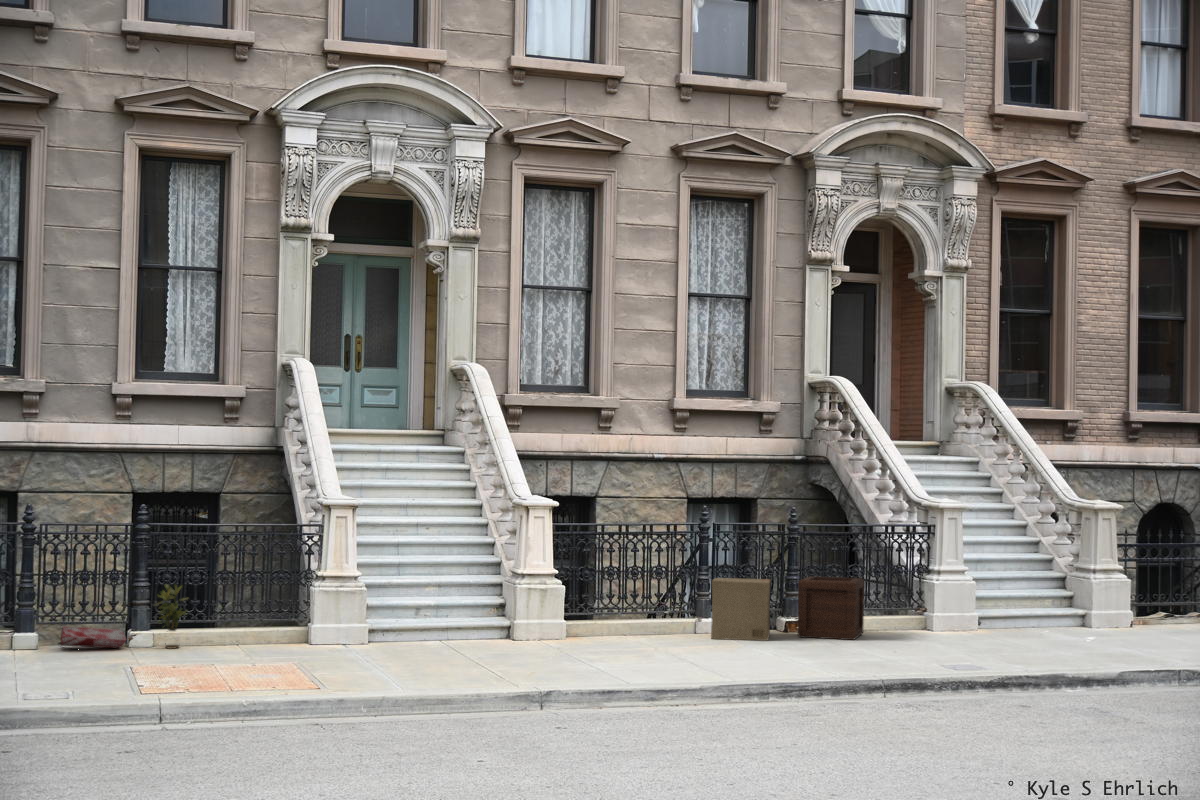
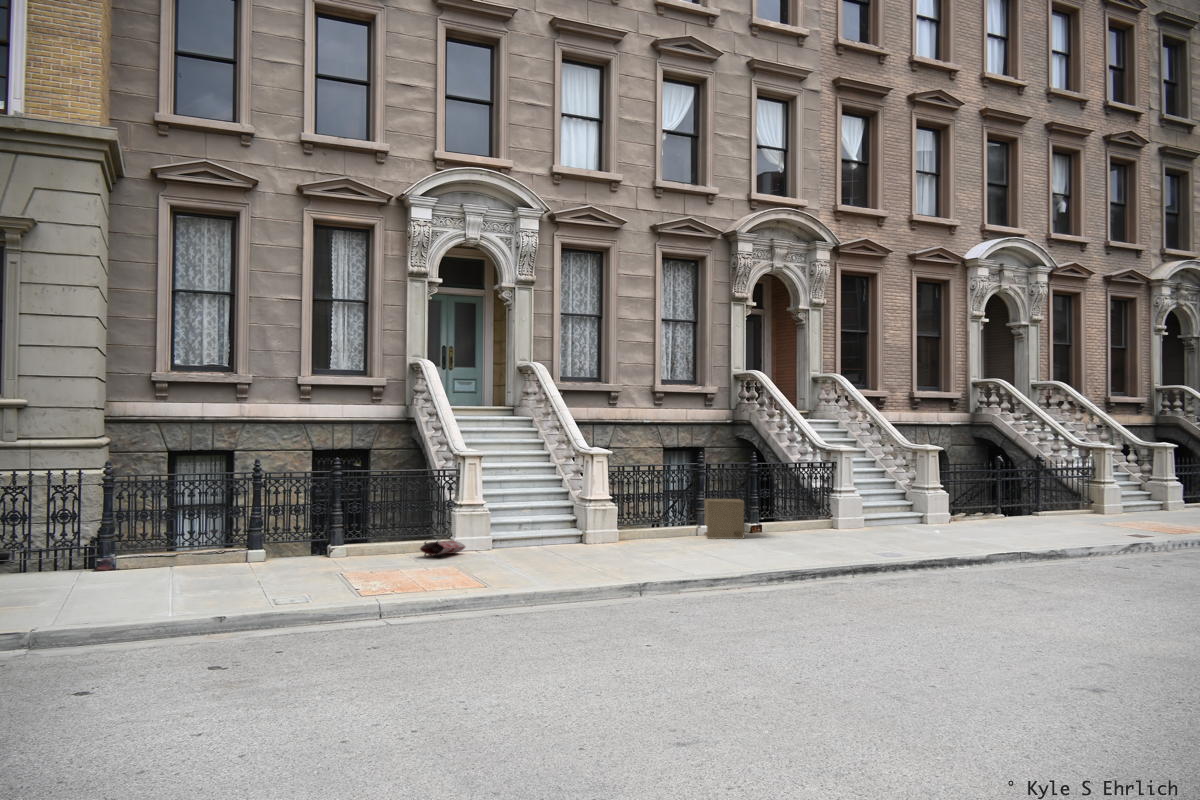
wooden crate: present [798,576,864,640] -> none [759,496,797,537]
potted plant: present [155,584,188,649] -> none [348,512,373,557]
bag: present [60,624,126,649] -> present [420,540,465,556]

